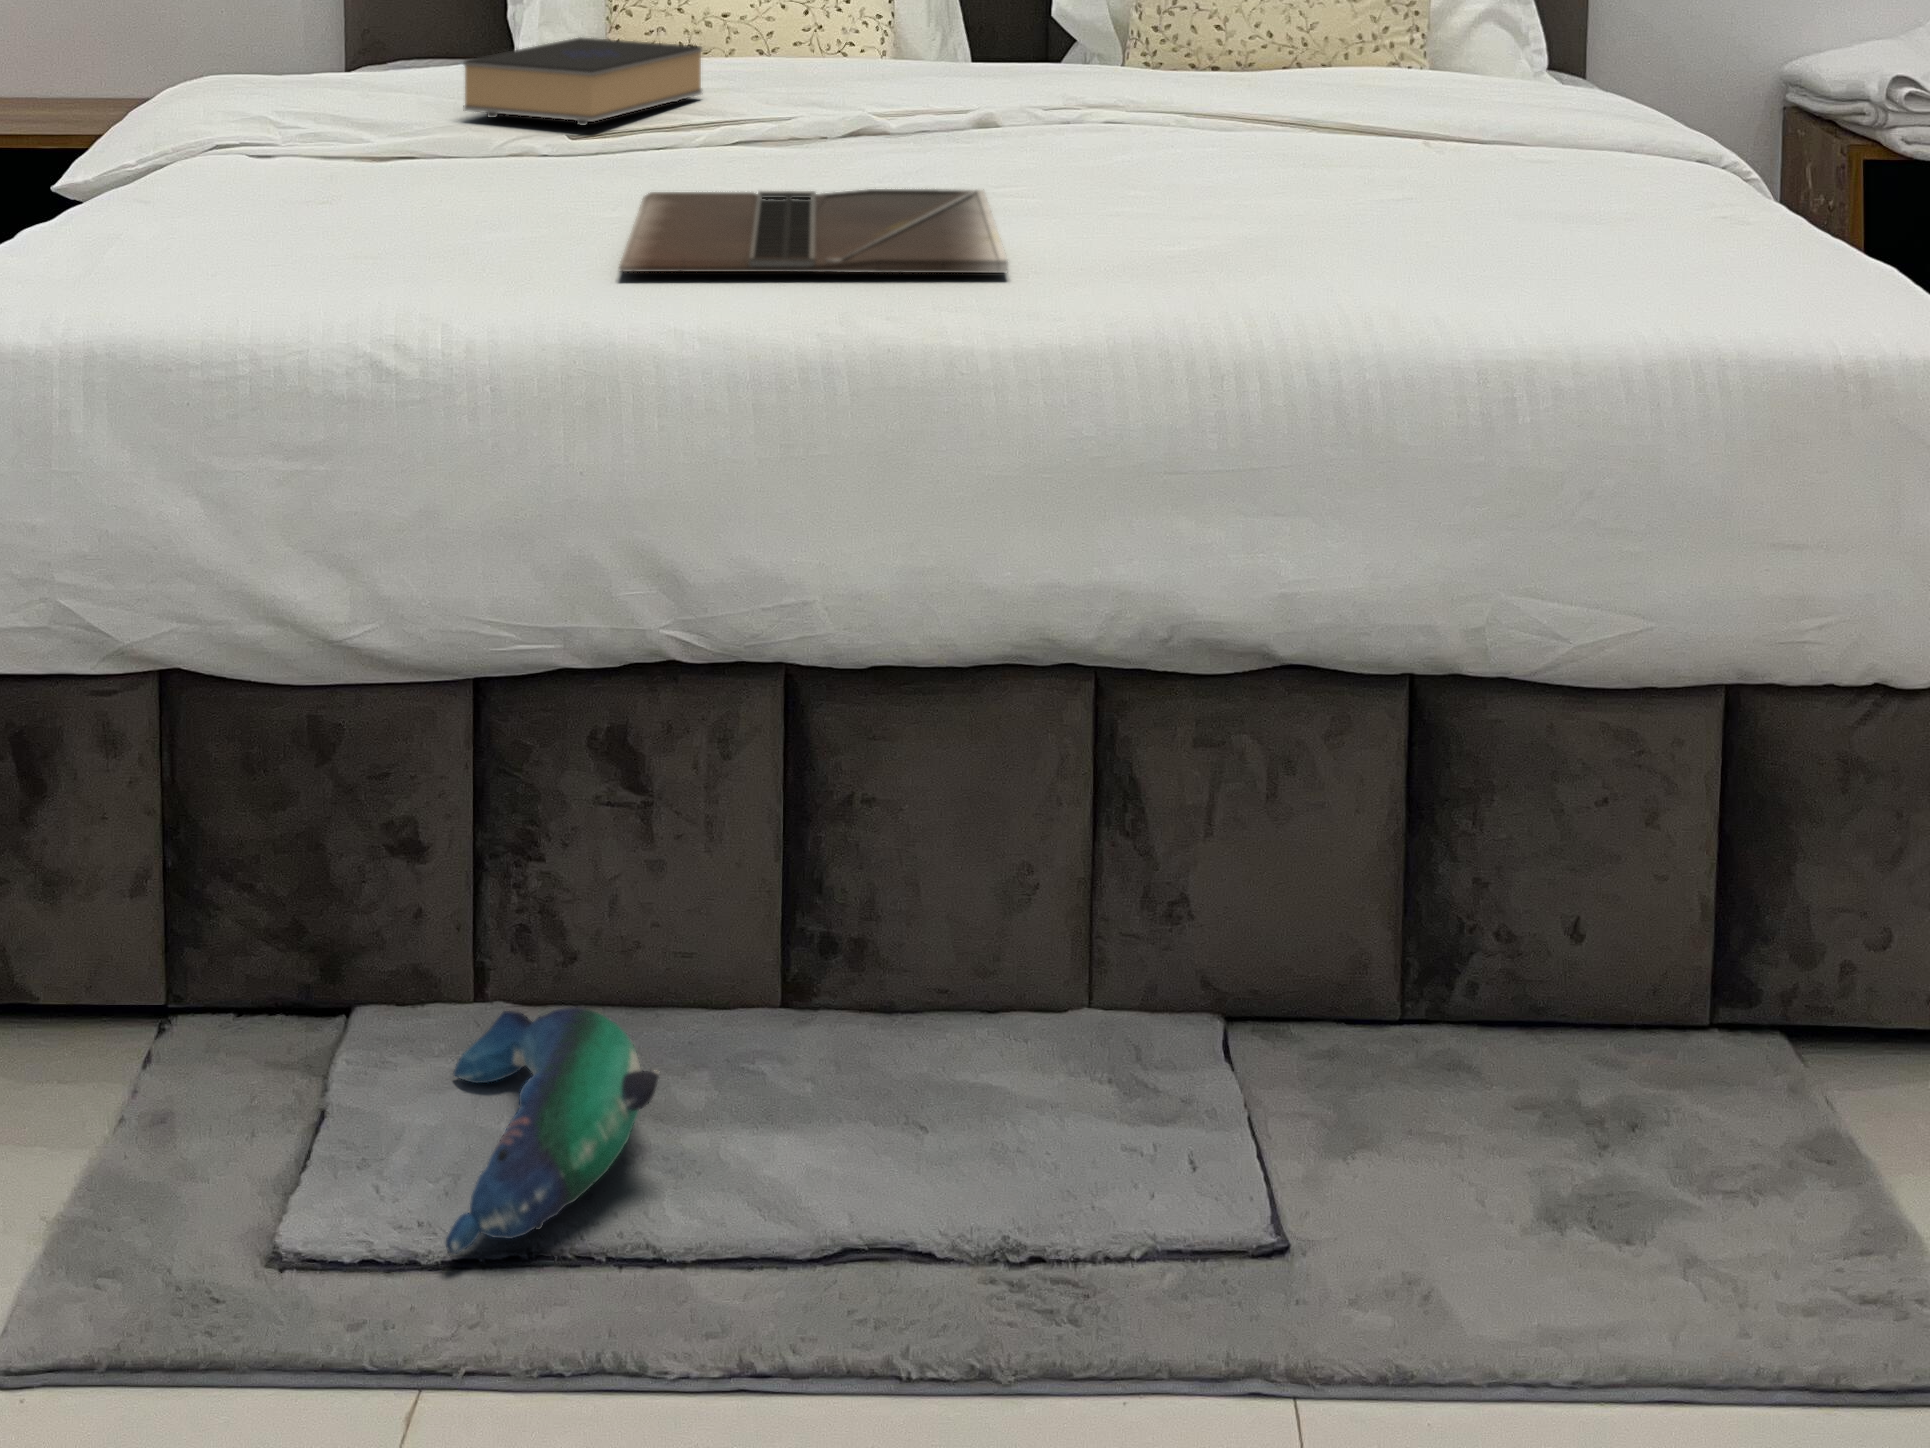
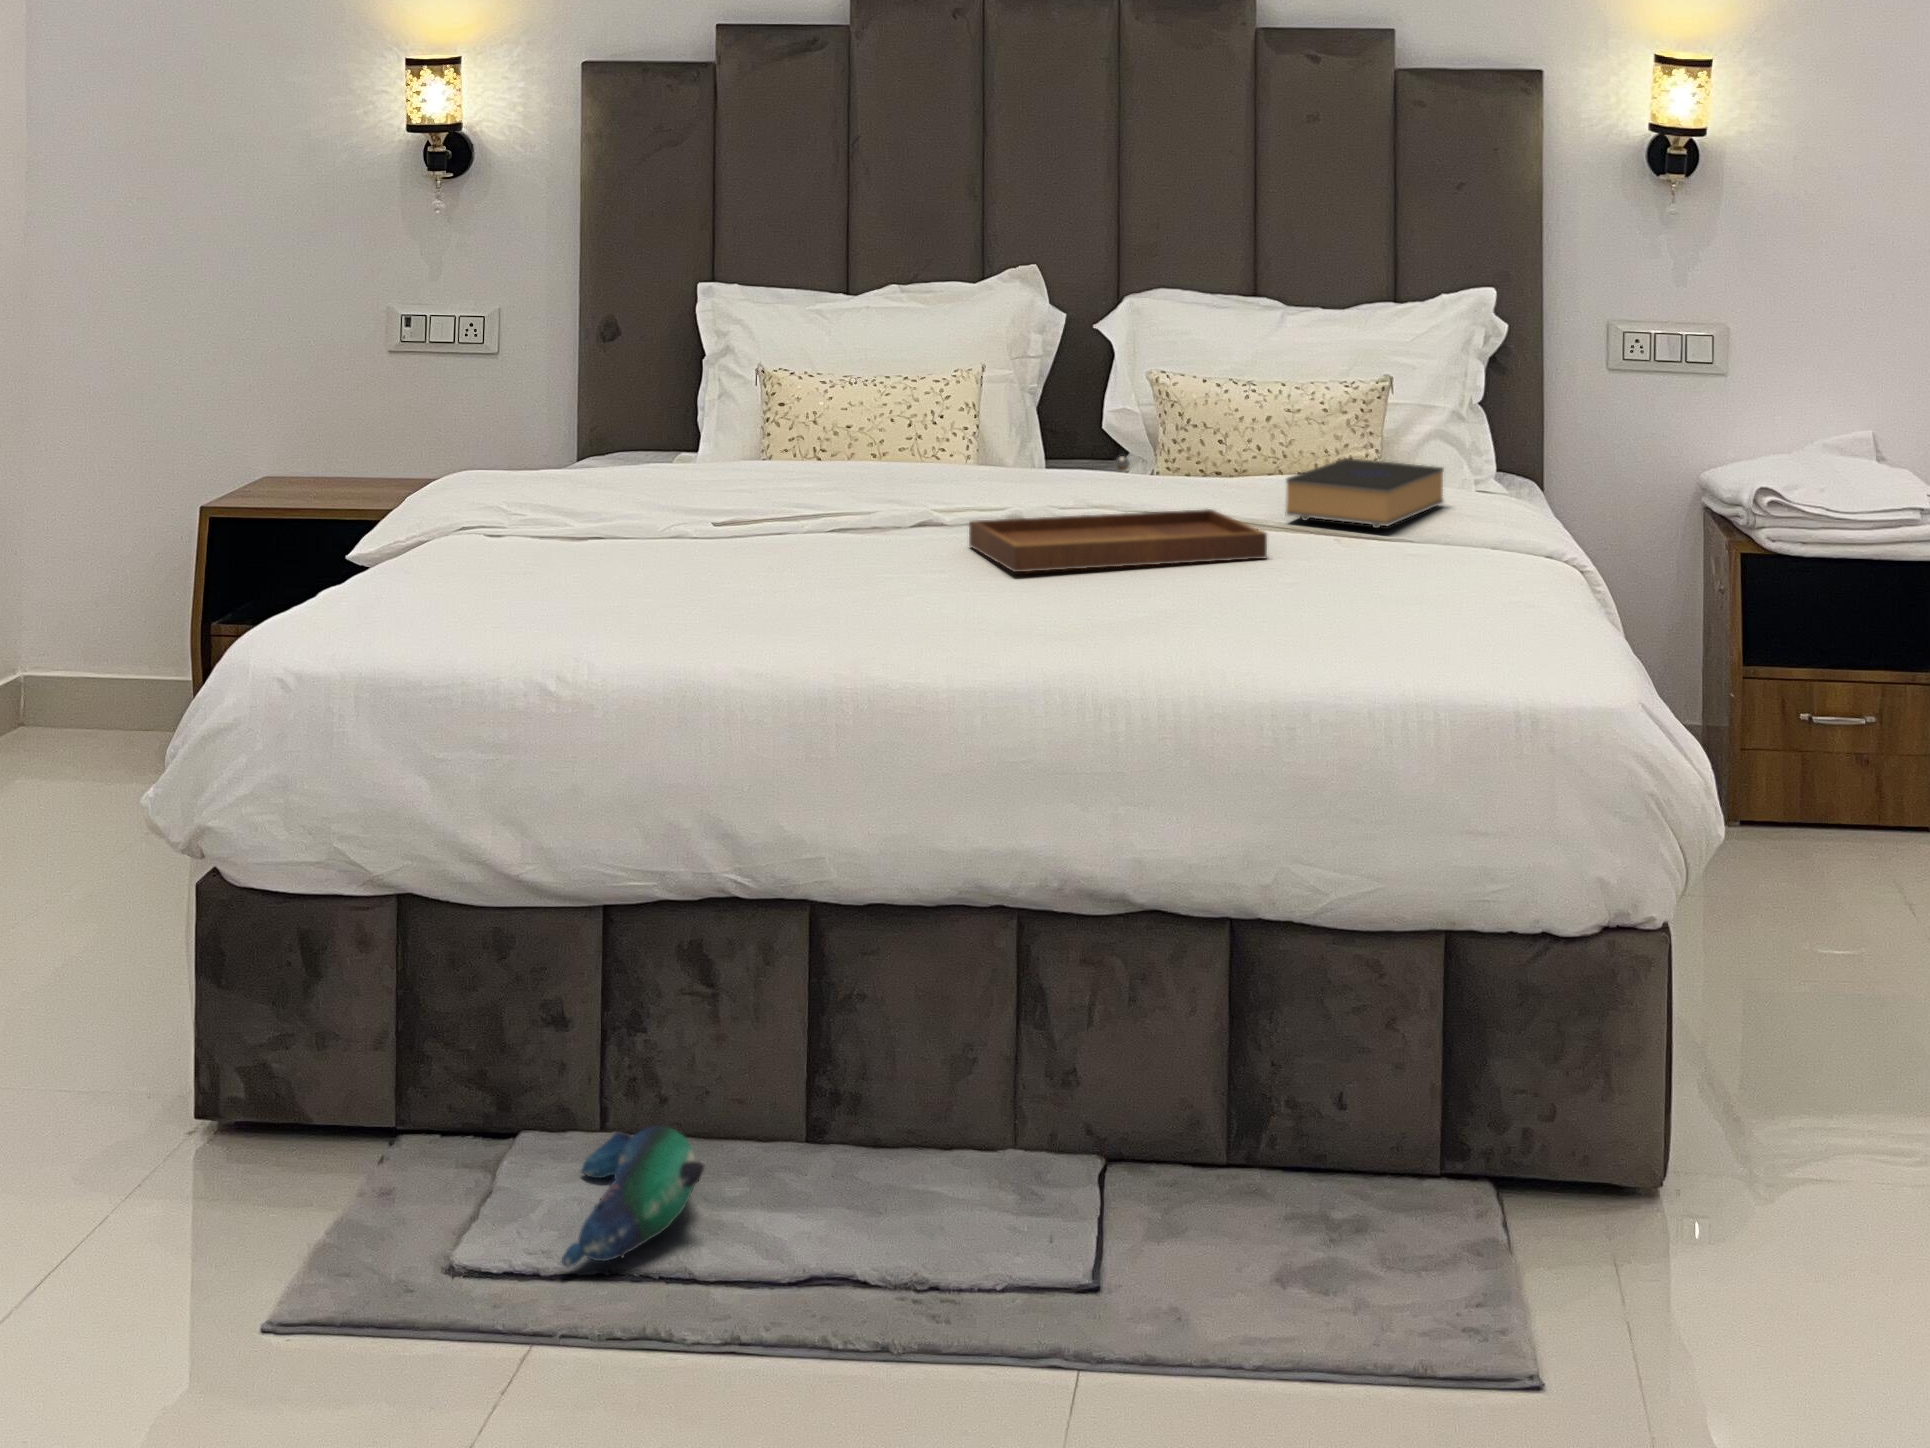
tray: none [937,26,1355,183] -> present [969,456,1267,572]
book: present [463,38,702,126] -> present [1285,458,1444,528]
laptop: present [619,189,1008,273] -> none [714,574,988,639]

